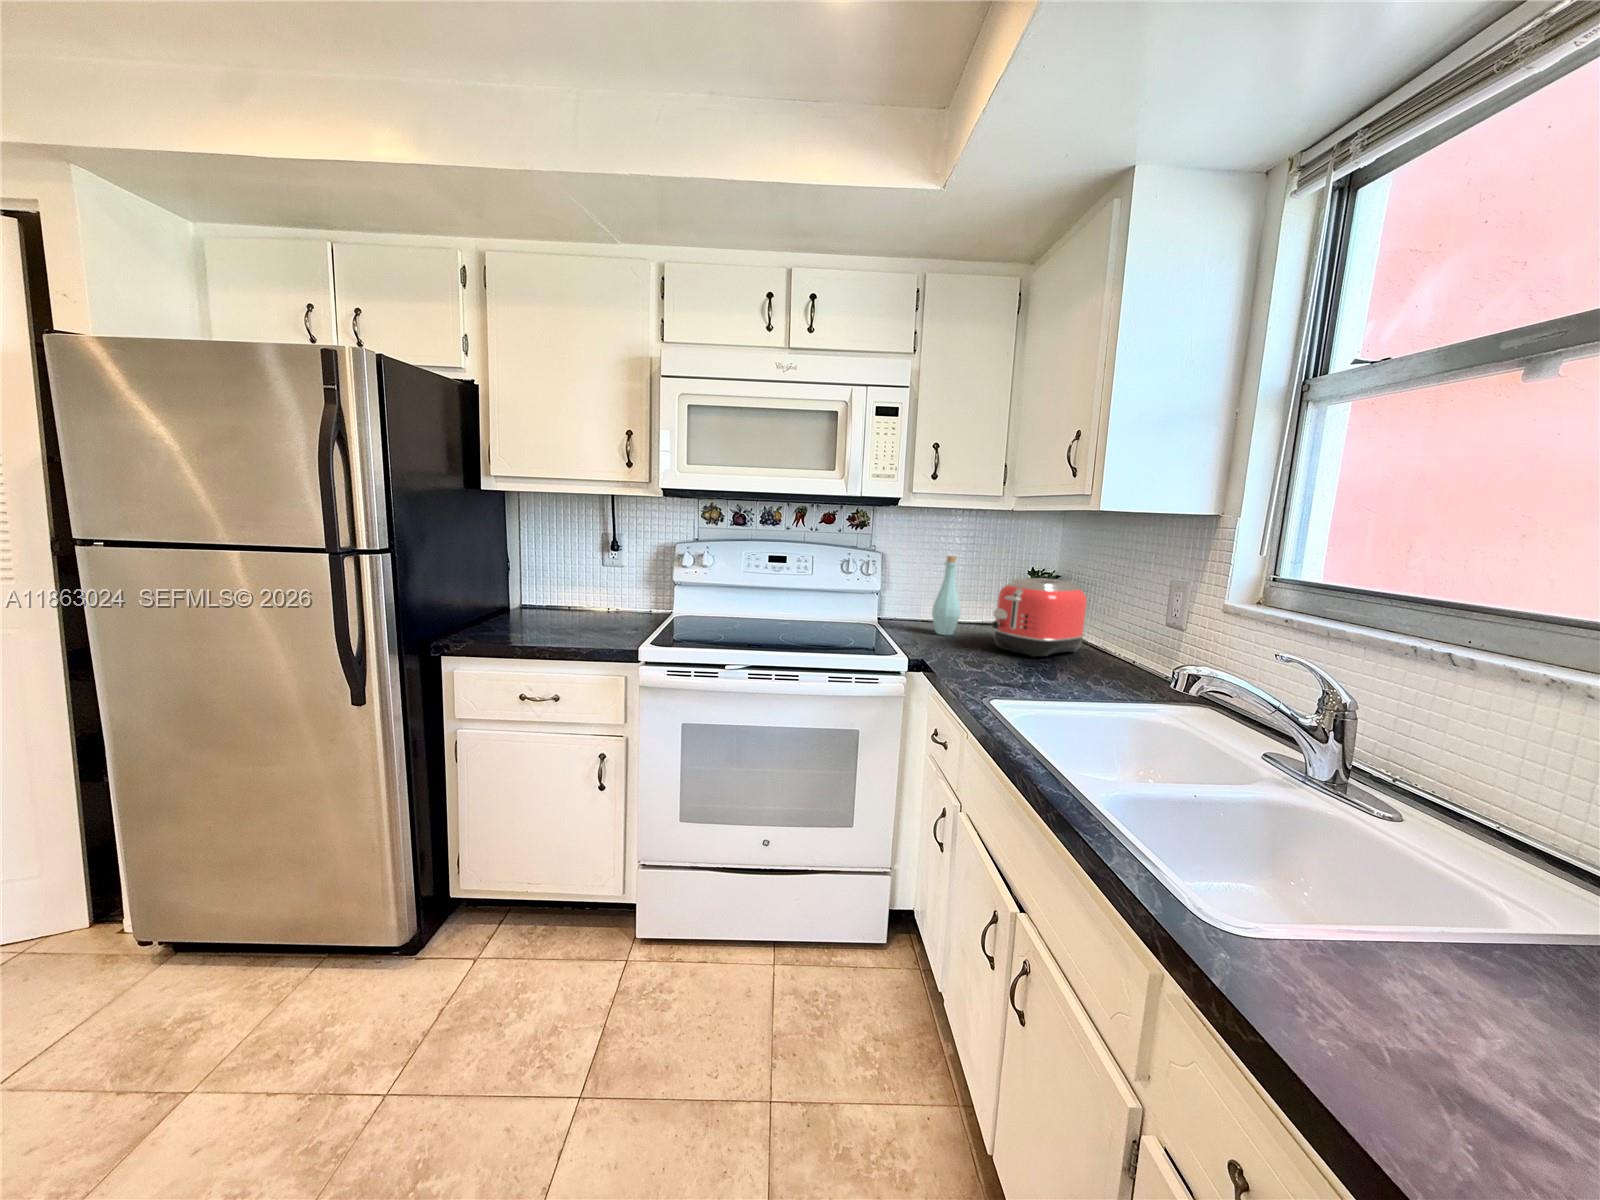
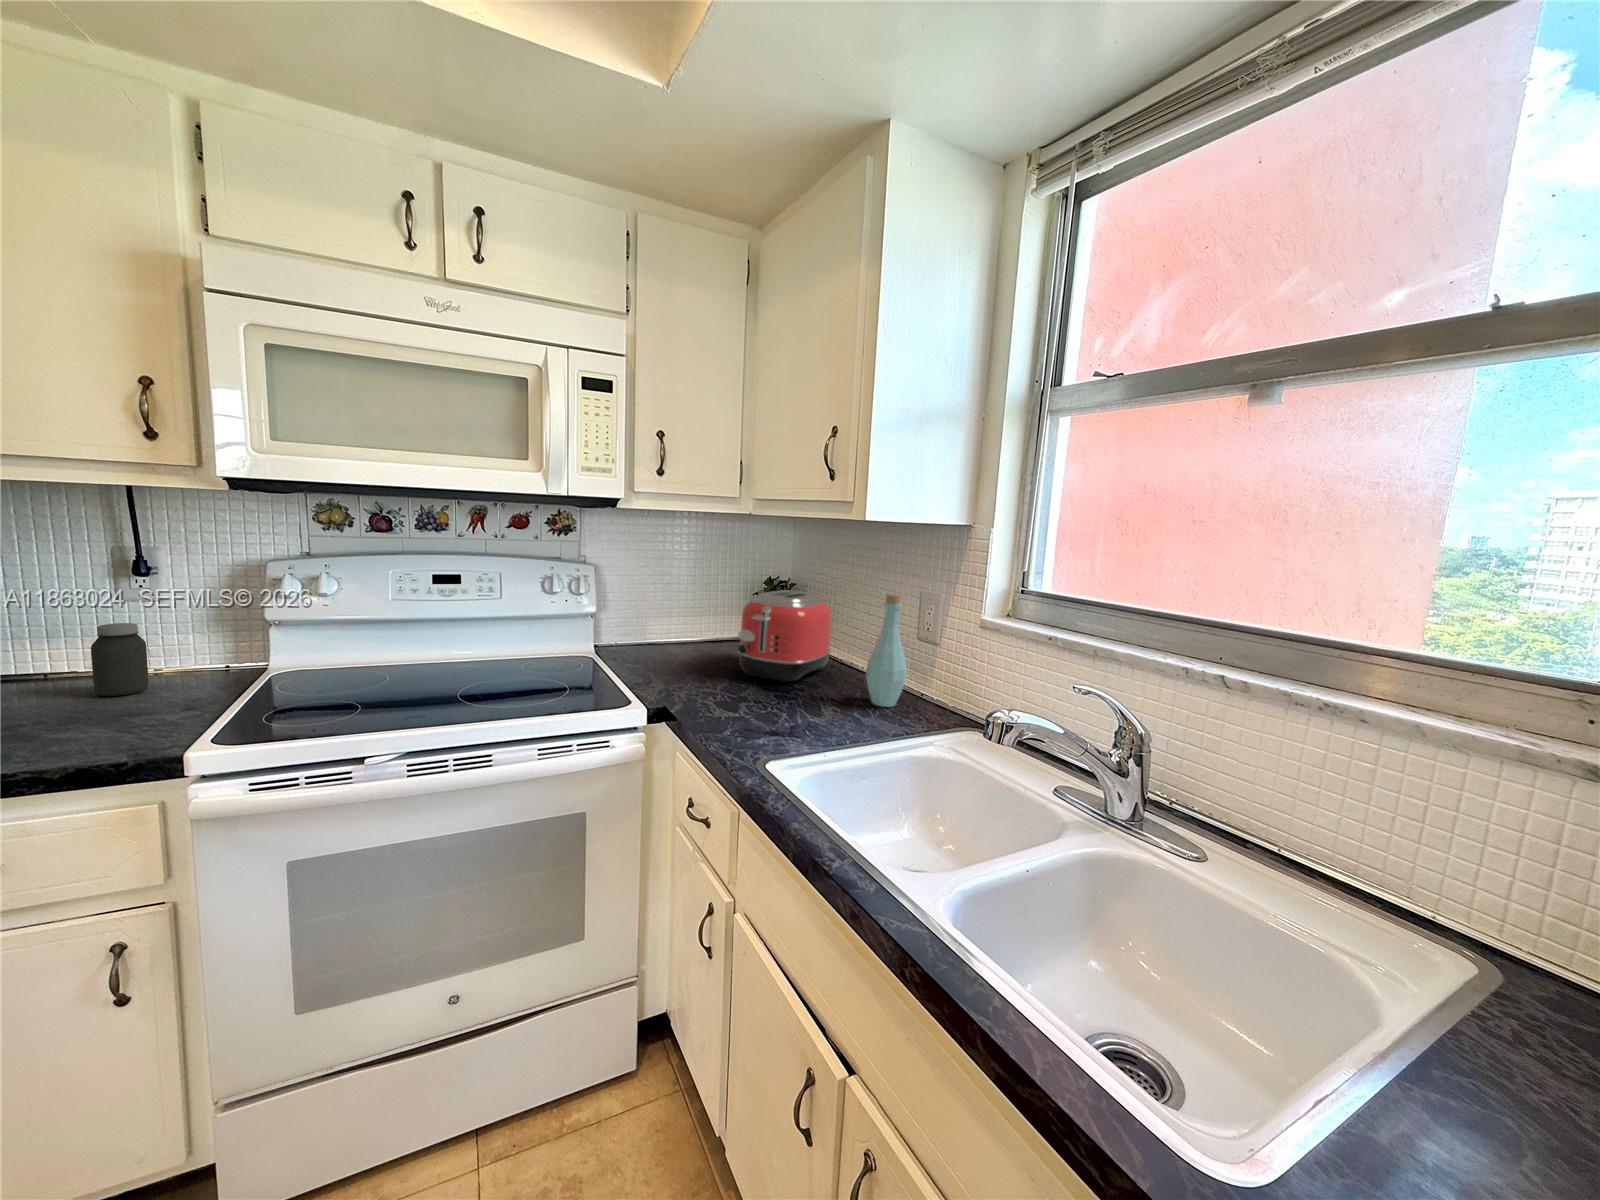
bottle: present [932,556,961,635] -> present [866,594,907,707]
jar: none [593,578,616,621] -> present [91,623,149,696]

